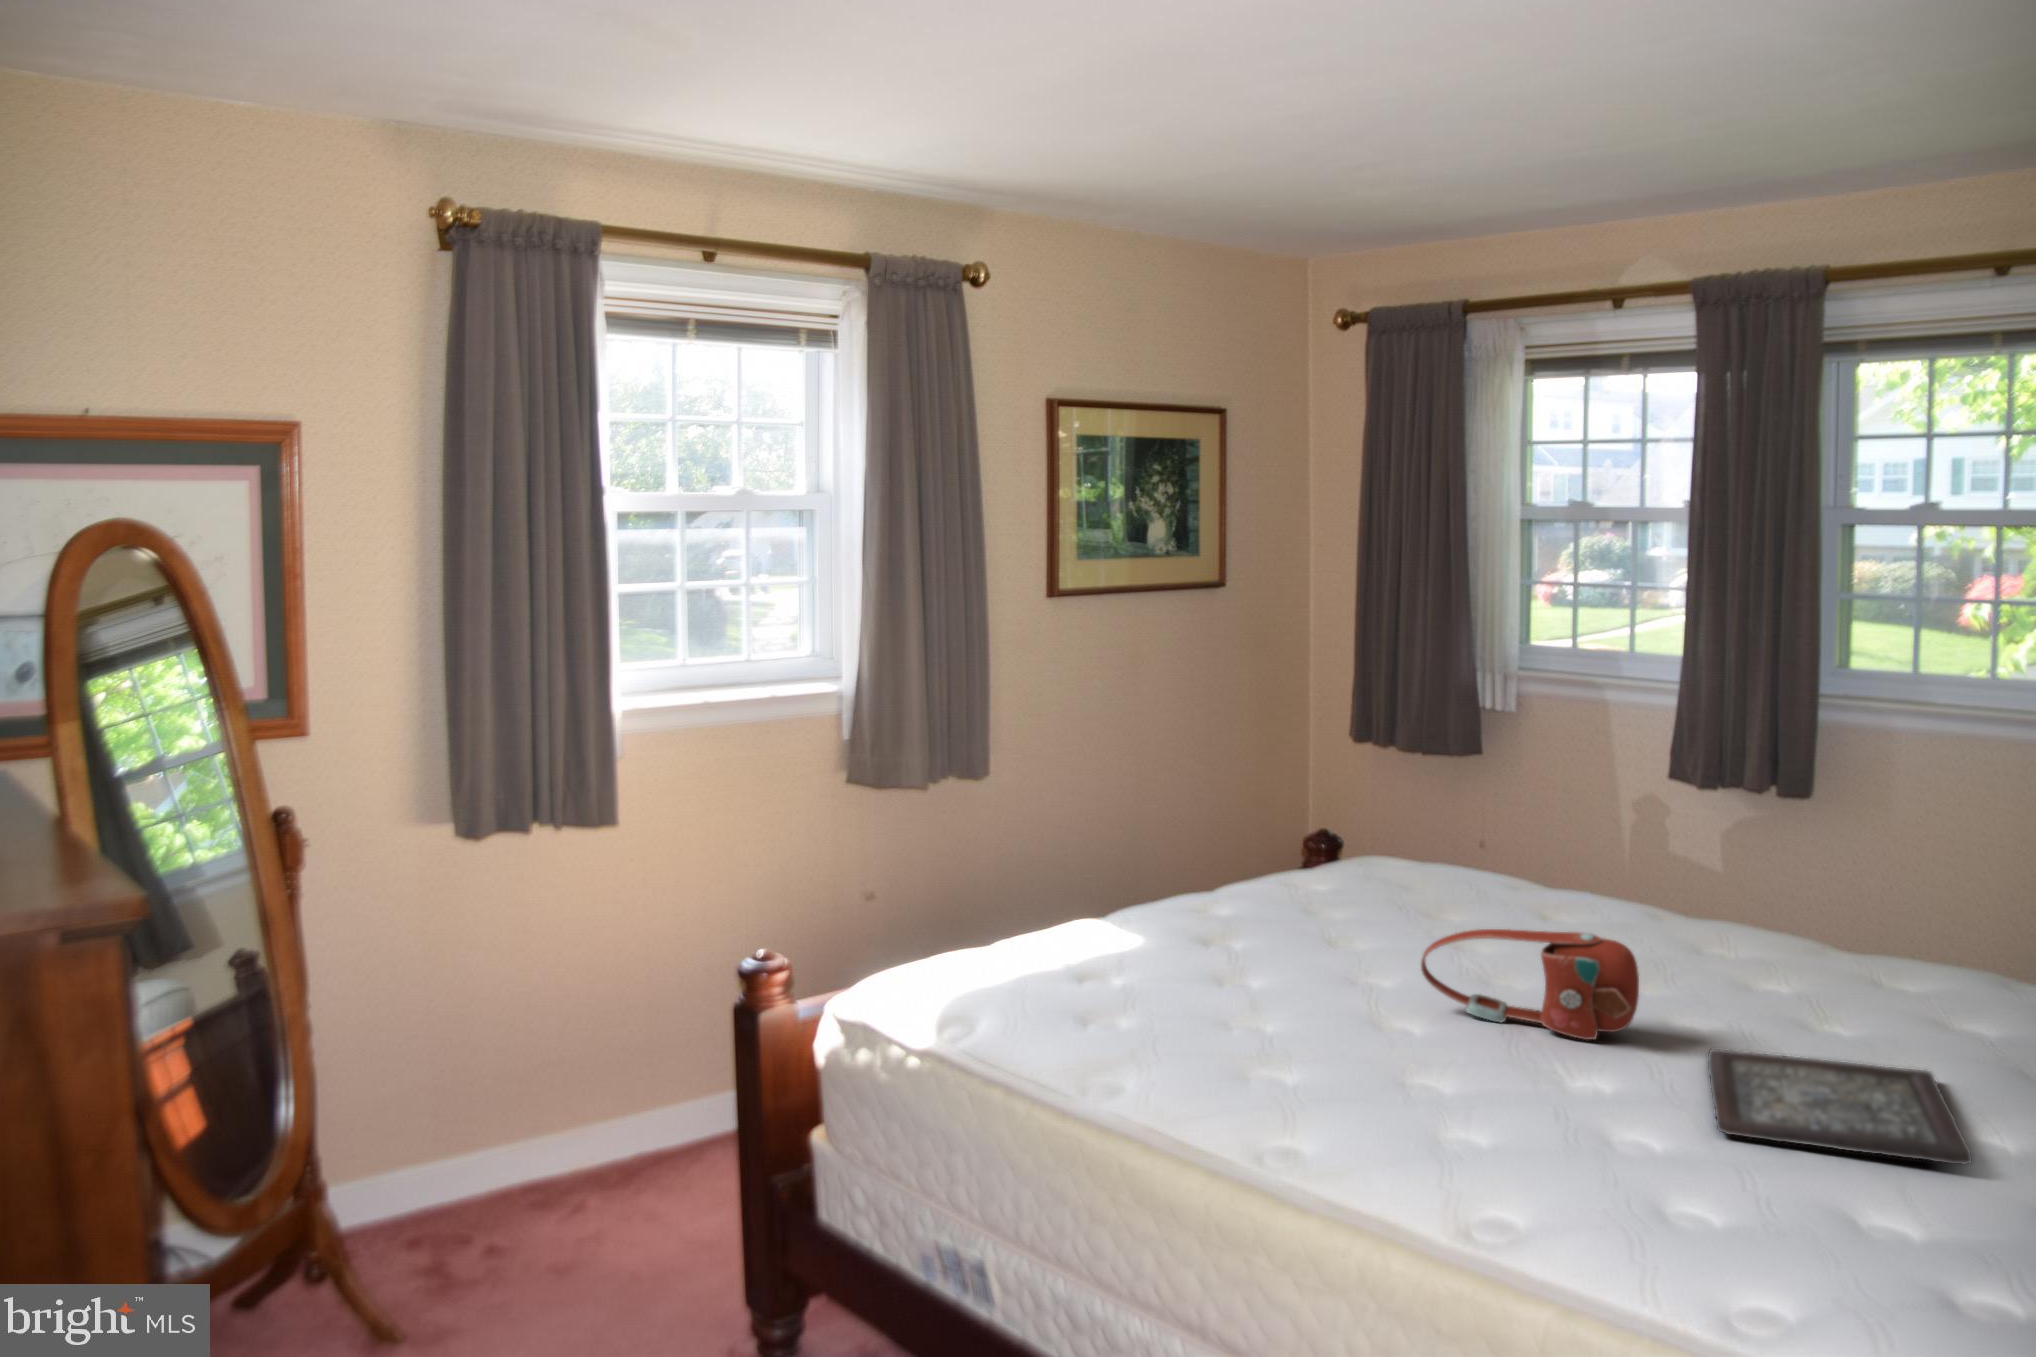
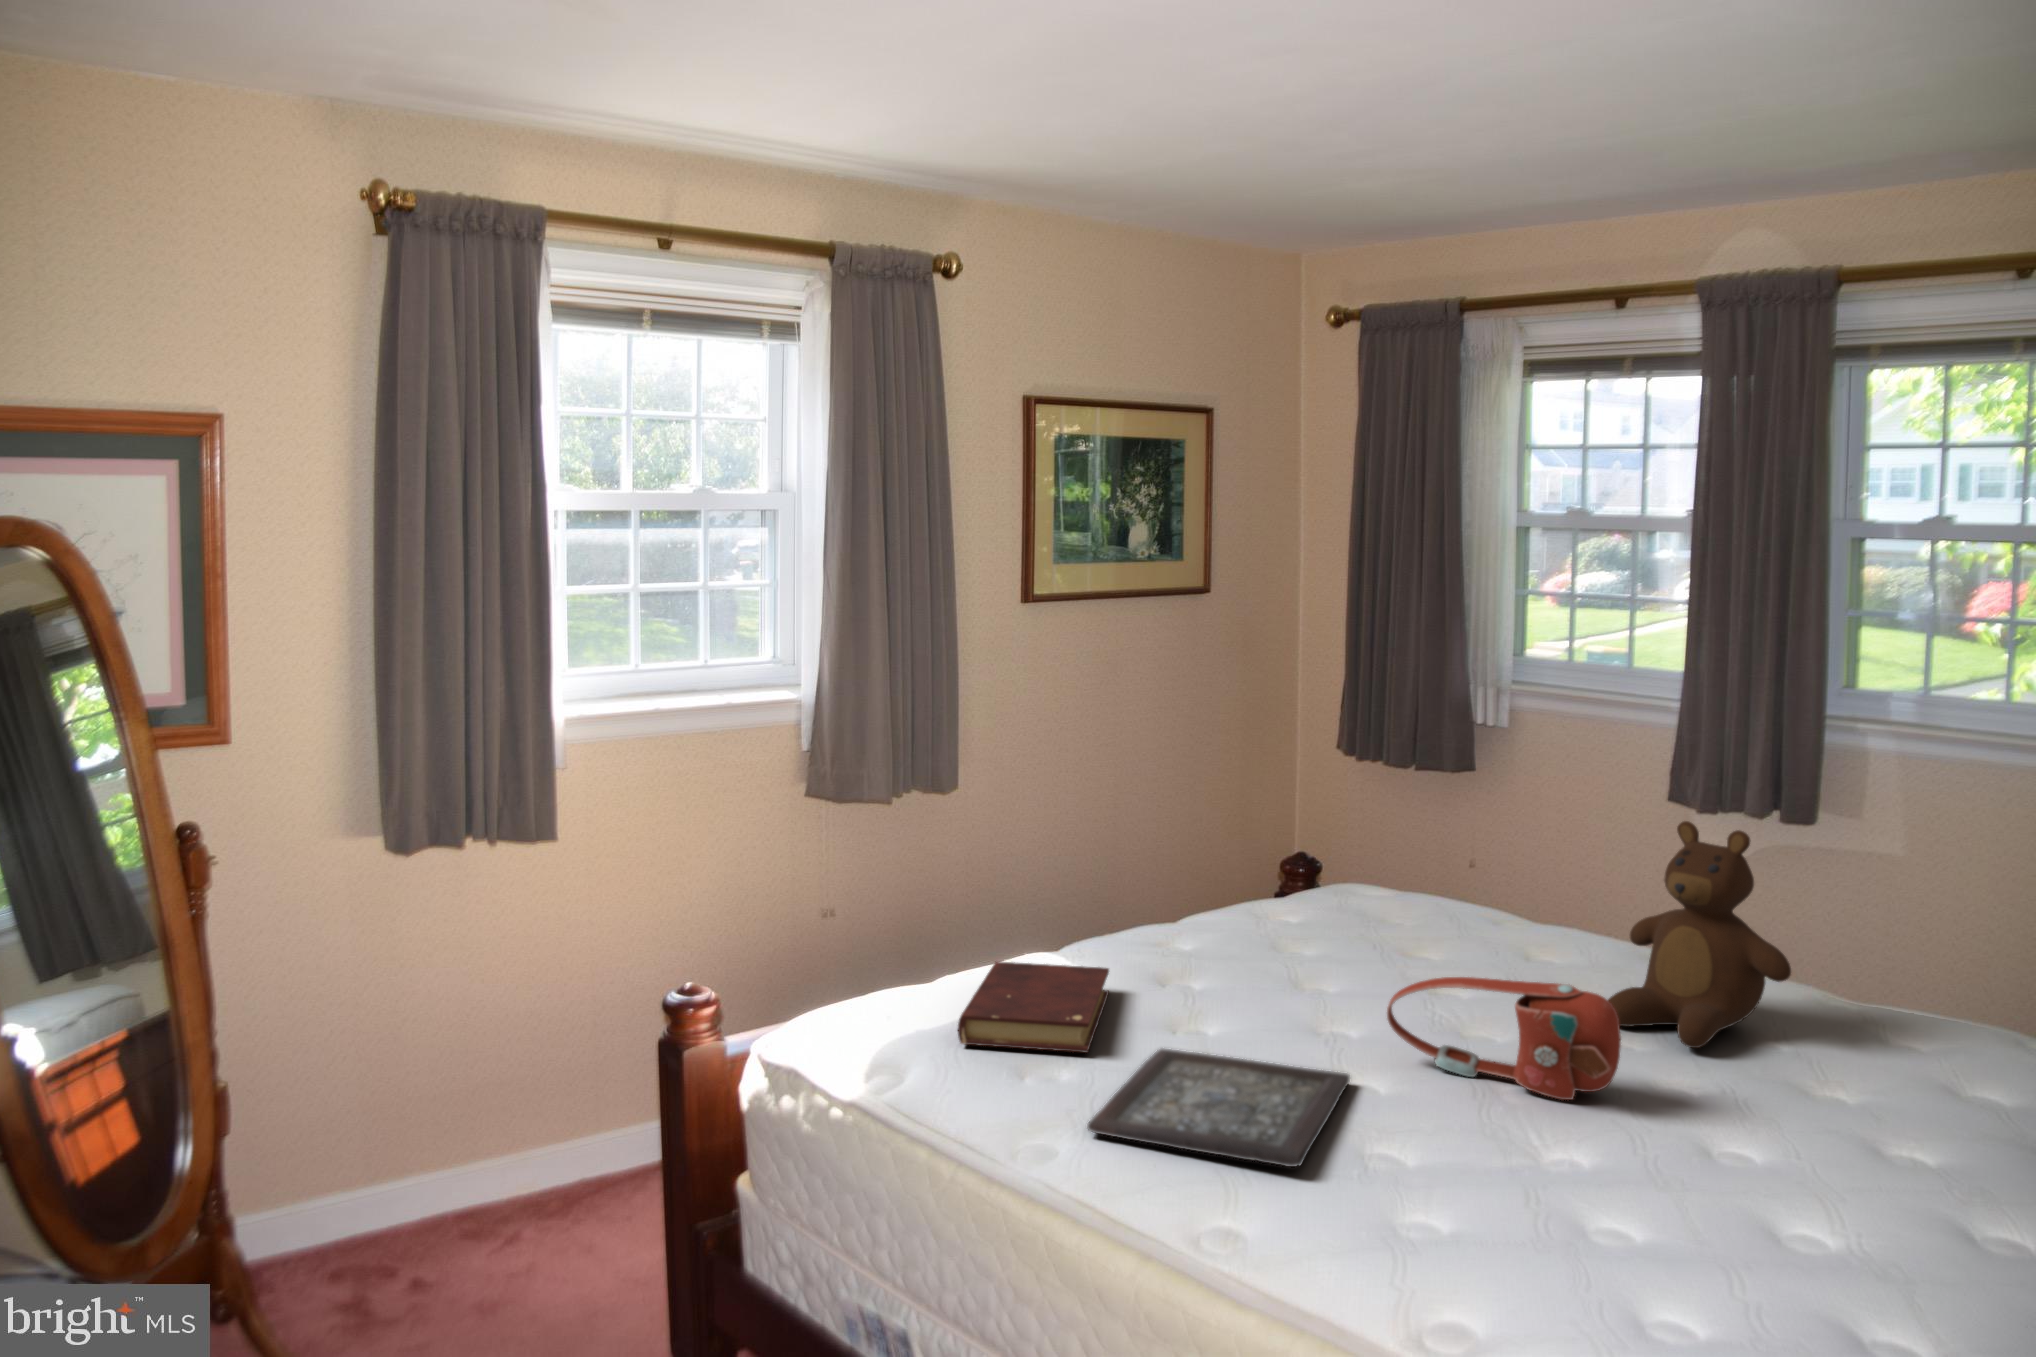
teddy bear: none [1621,786,1794,995] -> present [1608,821,1791,1048]
book: none [1020,928,1155,1006] -> present [958,962,1109,1052]
tray: present [1708,1049,1972,1164] -> present [1087,1049,1350,1167]

